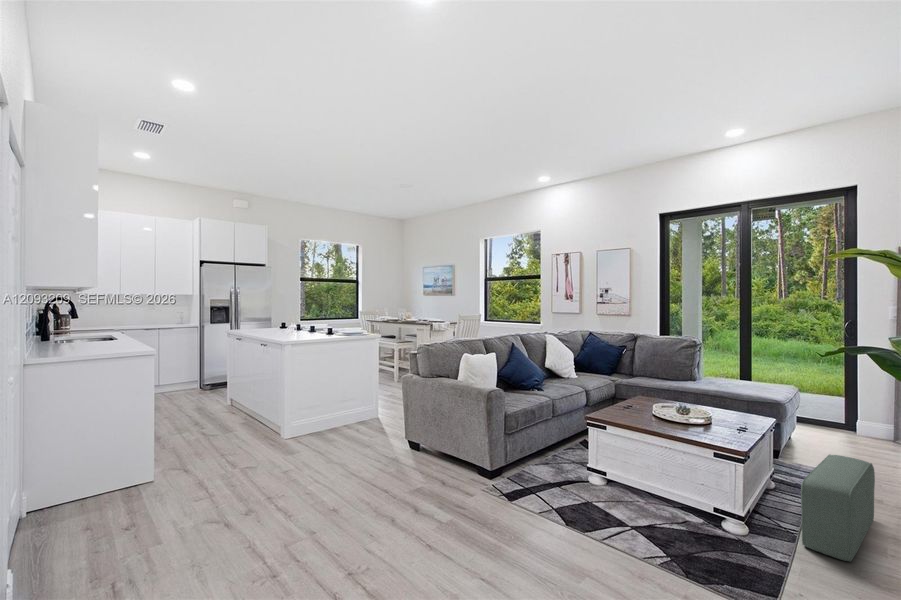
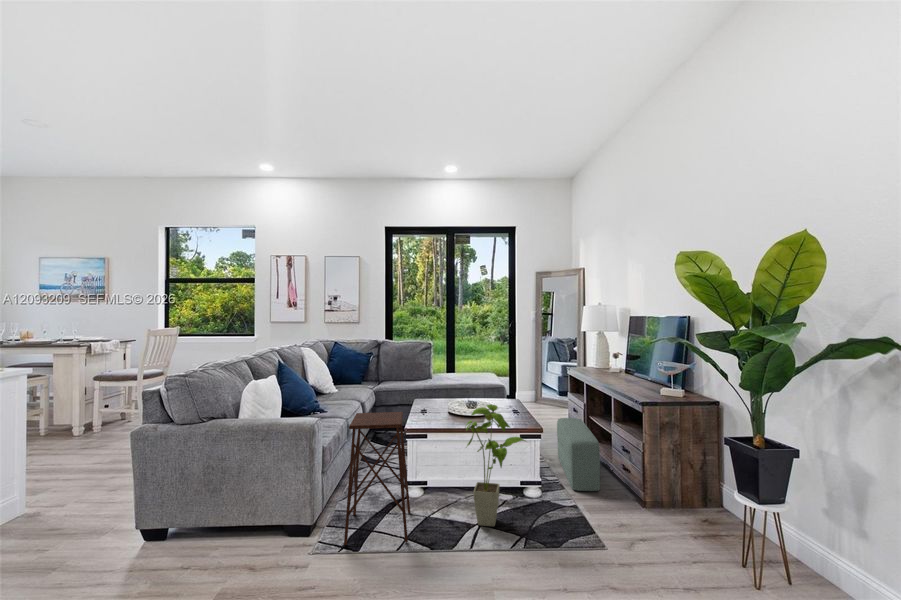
side table: none [505,391,580,512] -> present [344,412,410,545]
house plant: none [620,404,698,535] -> present [466,404,525,526]

